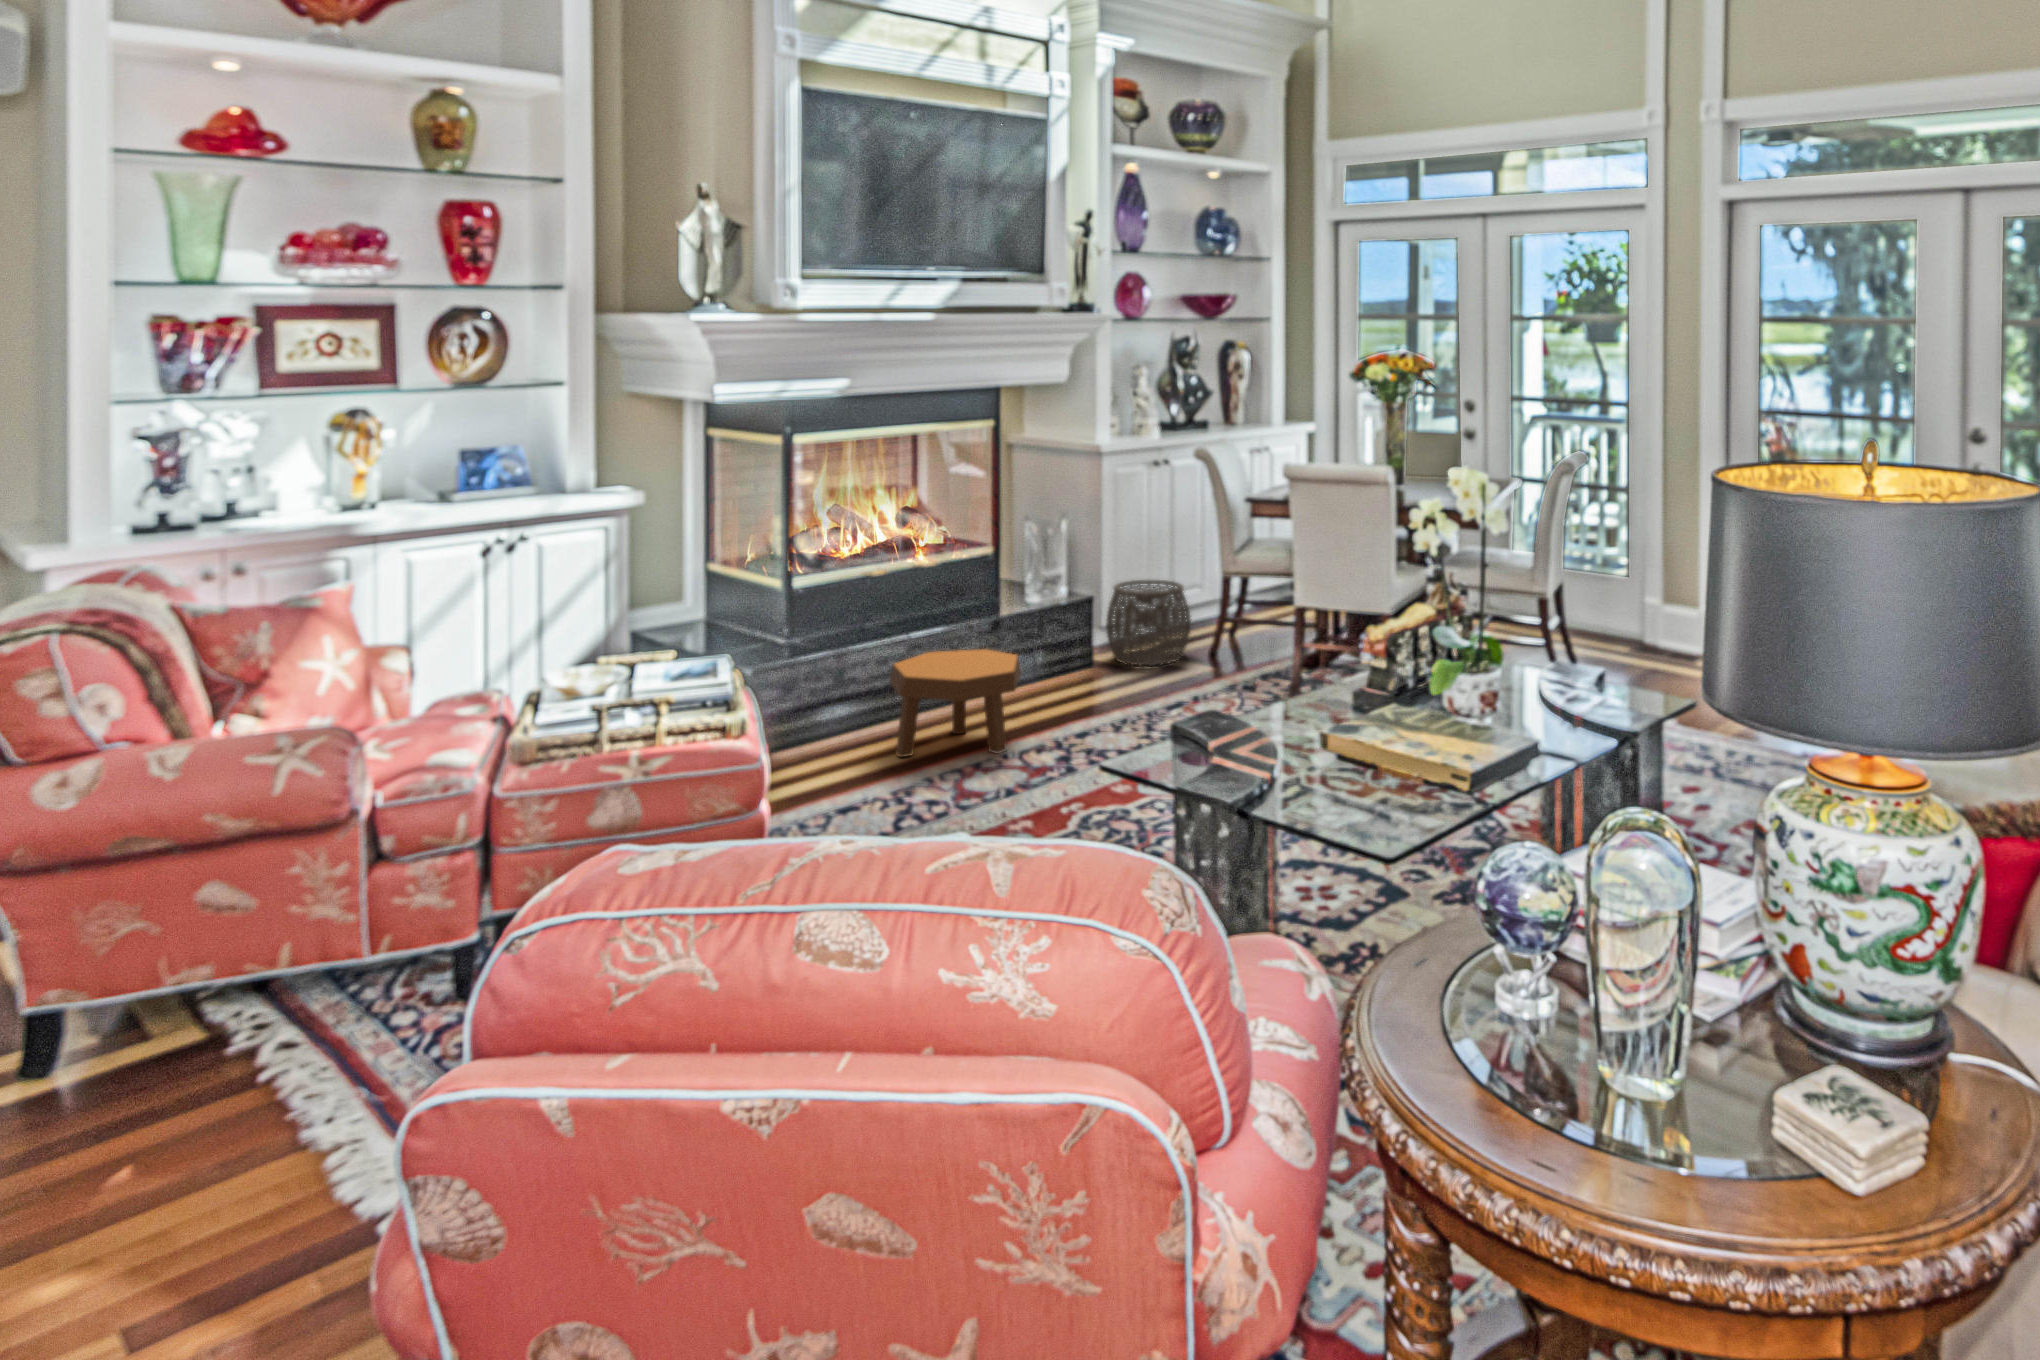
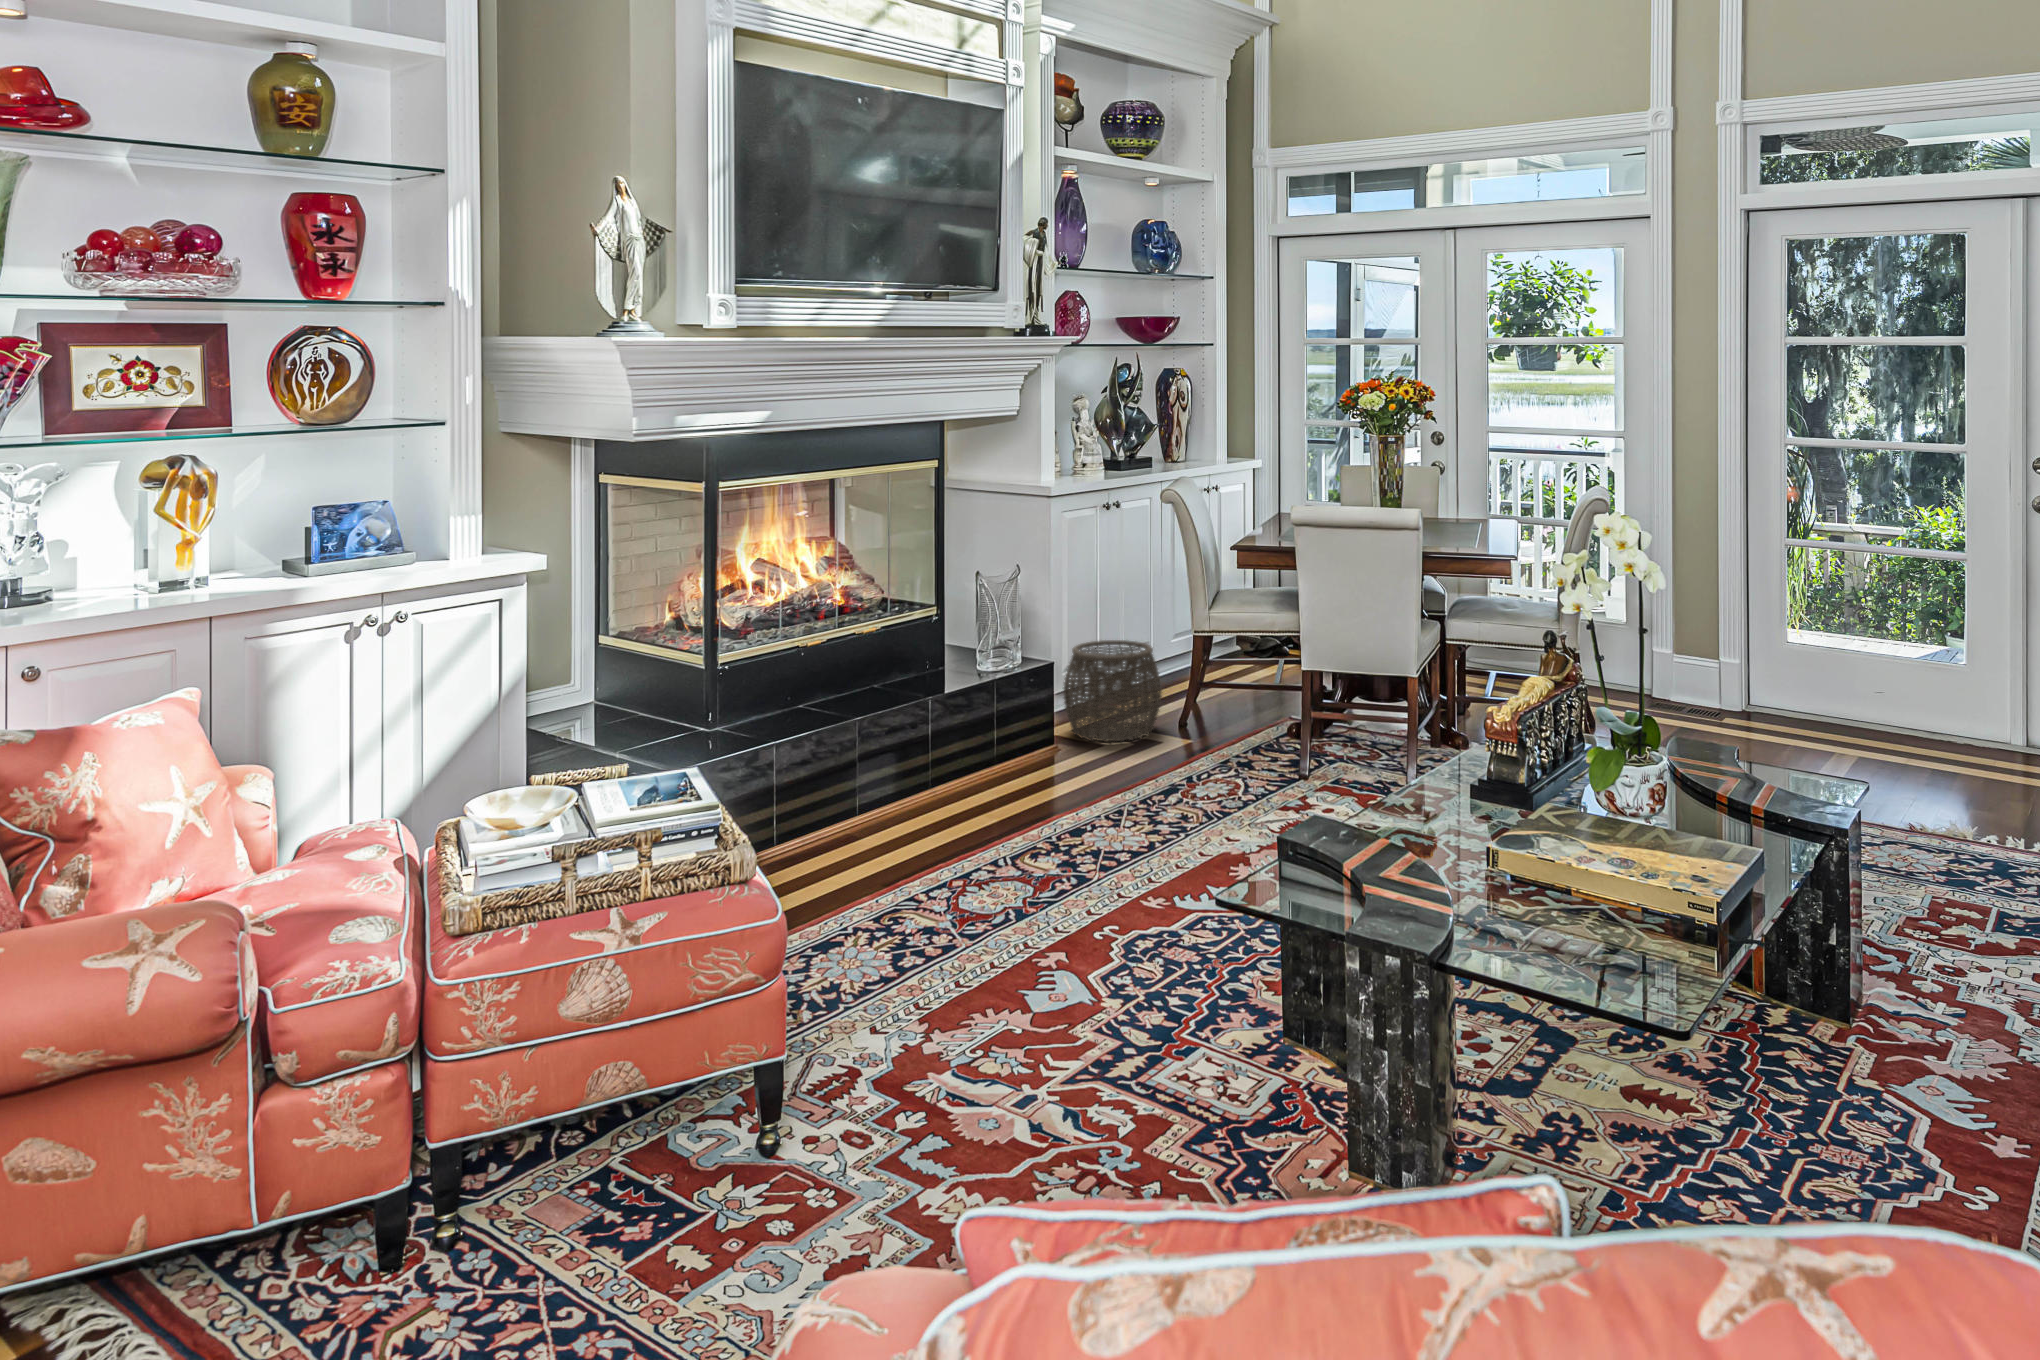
footstool: present [889,649,1022,757] -> none [846,733,1006,872]

